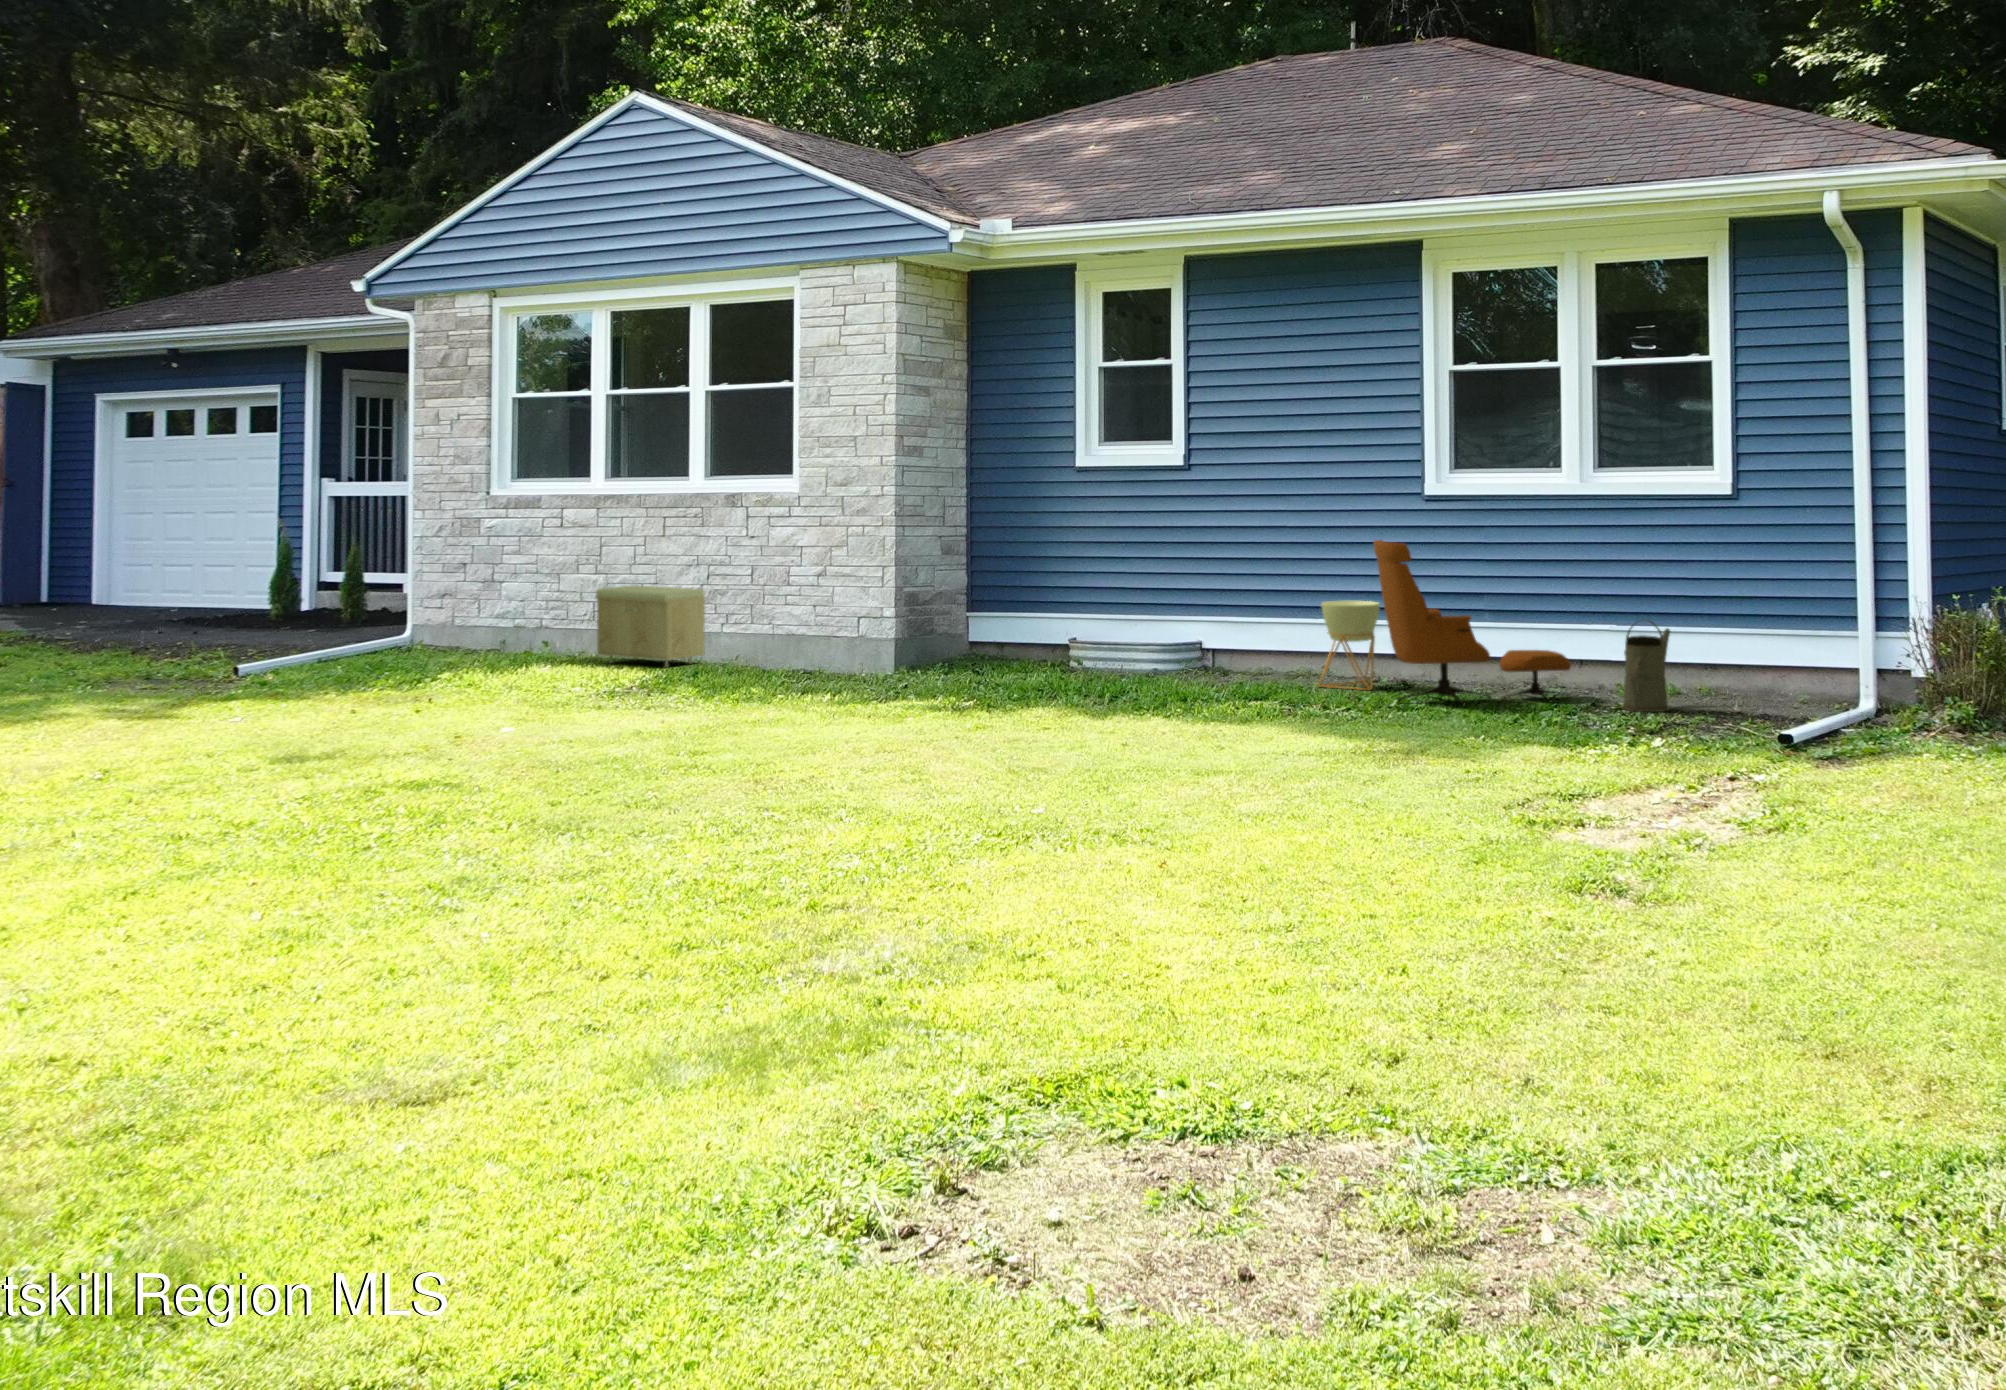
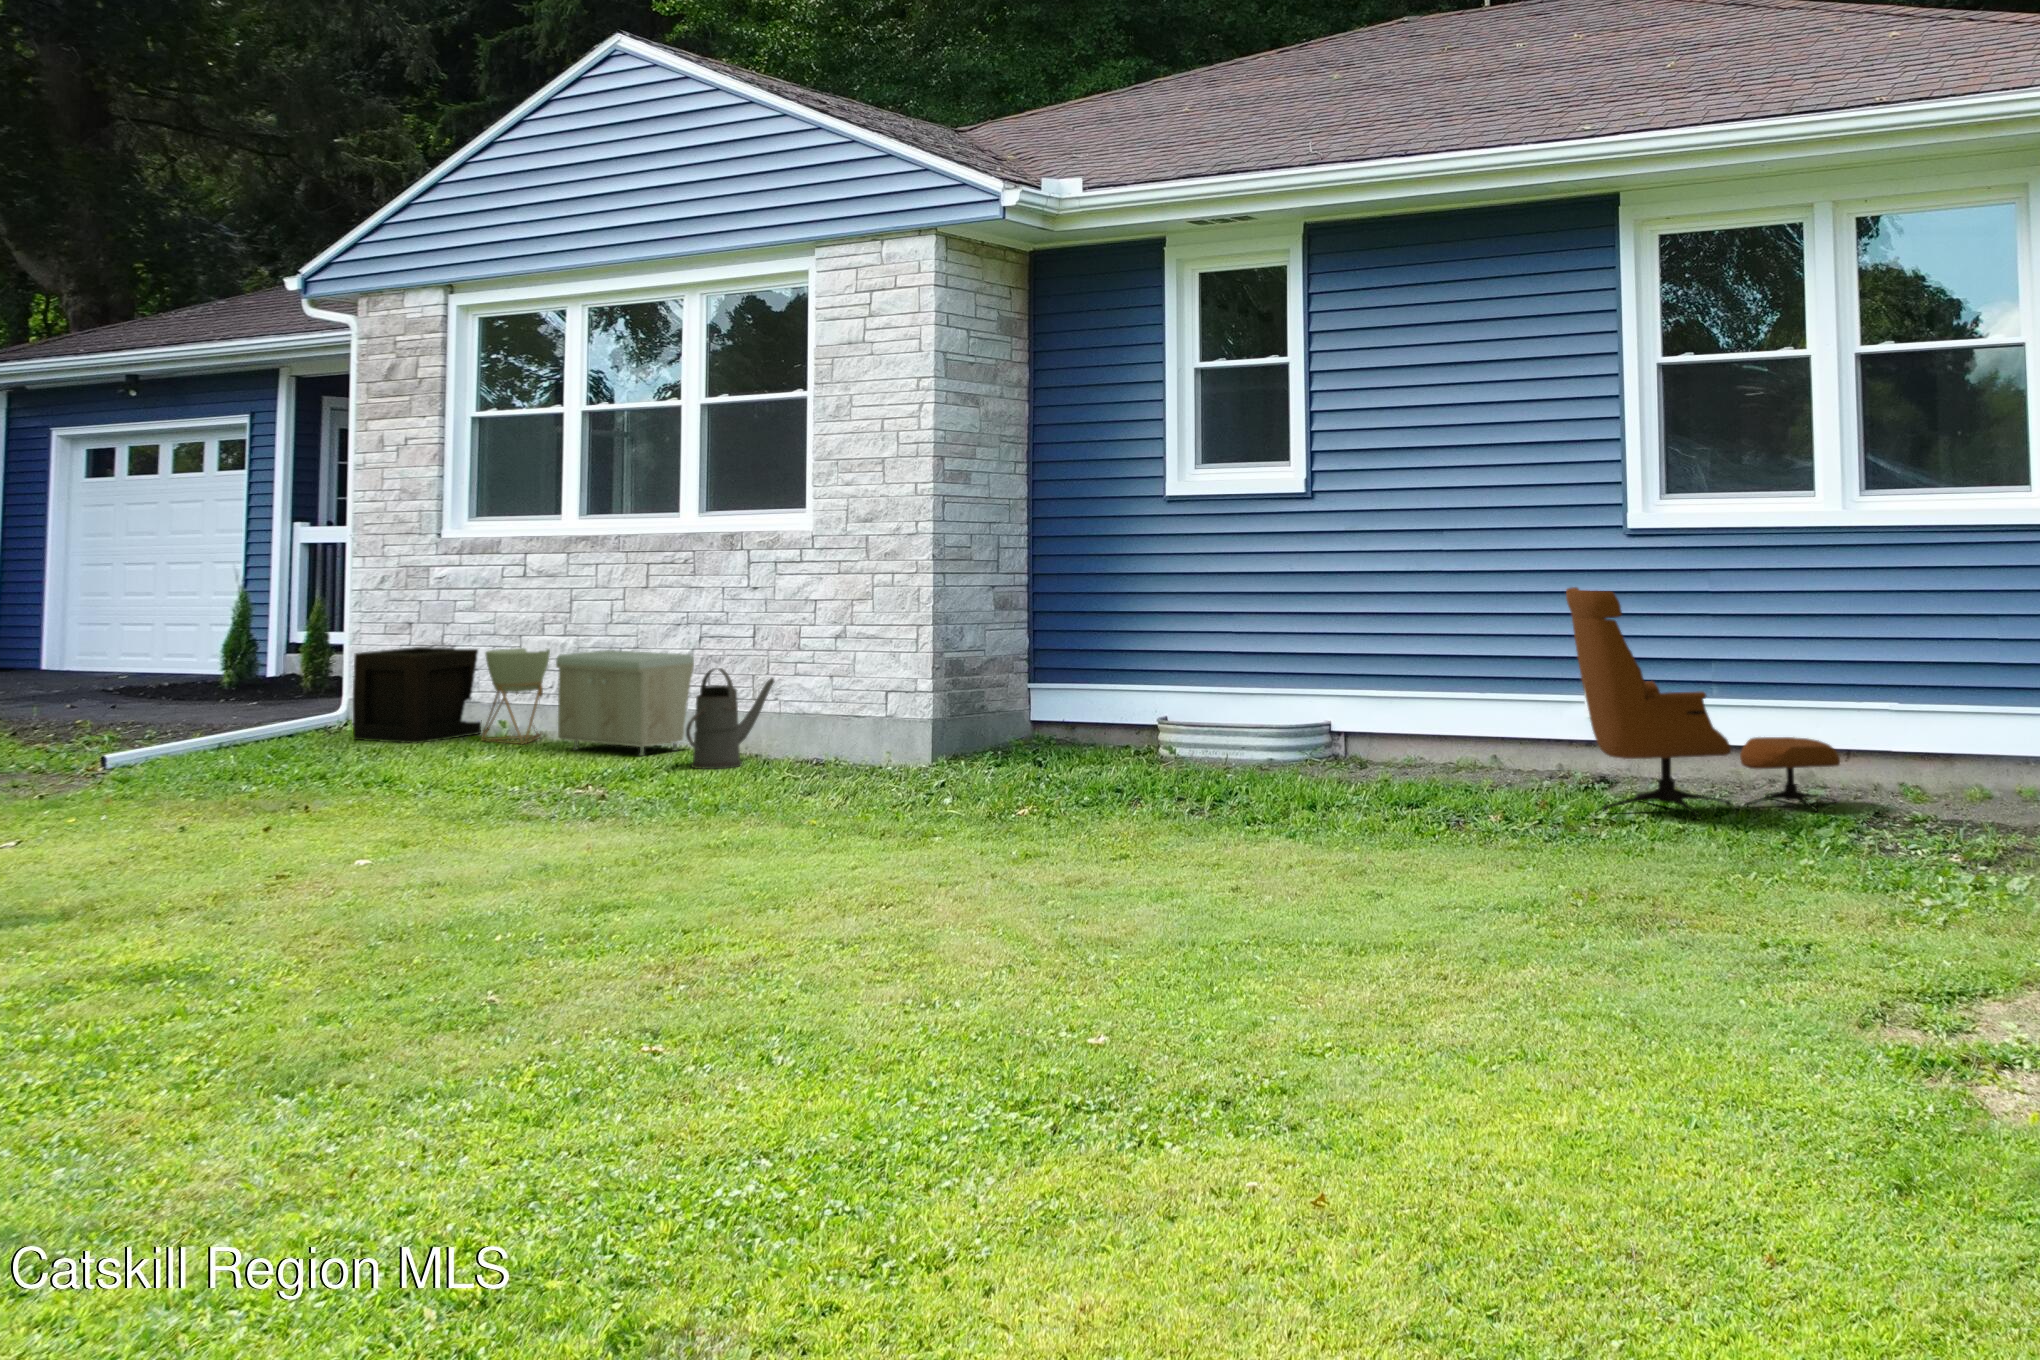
wooden crate: none [425,583,526,659] -> present [353,647,482,743]
planter: present [1319,601,1380,691] -> present [481,648,550,744]
watering can: present [1622,619,1670,712] -> present [686,668,774,769]

